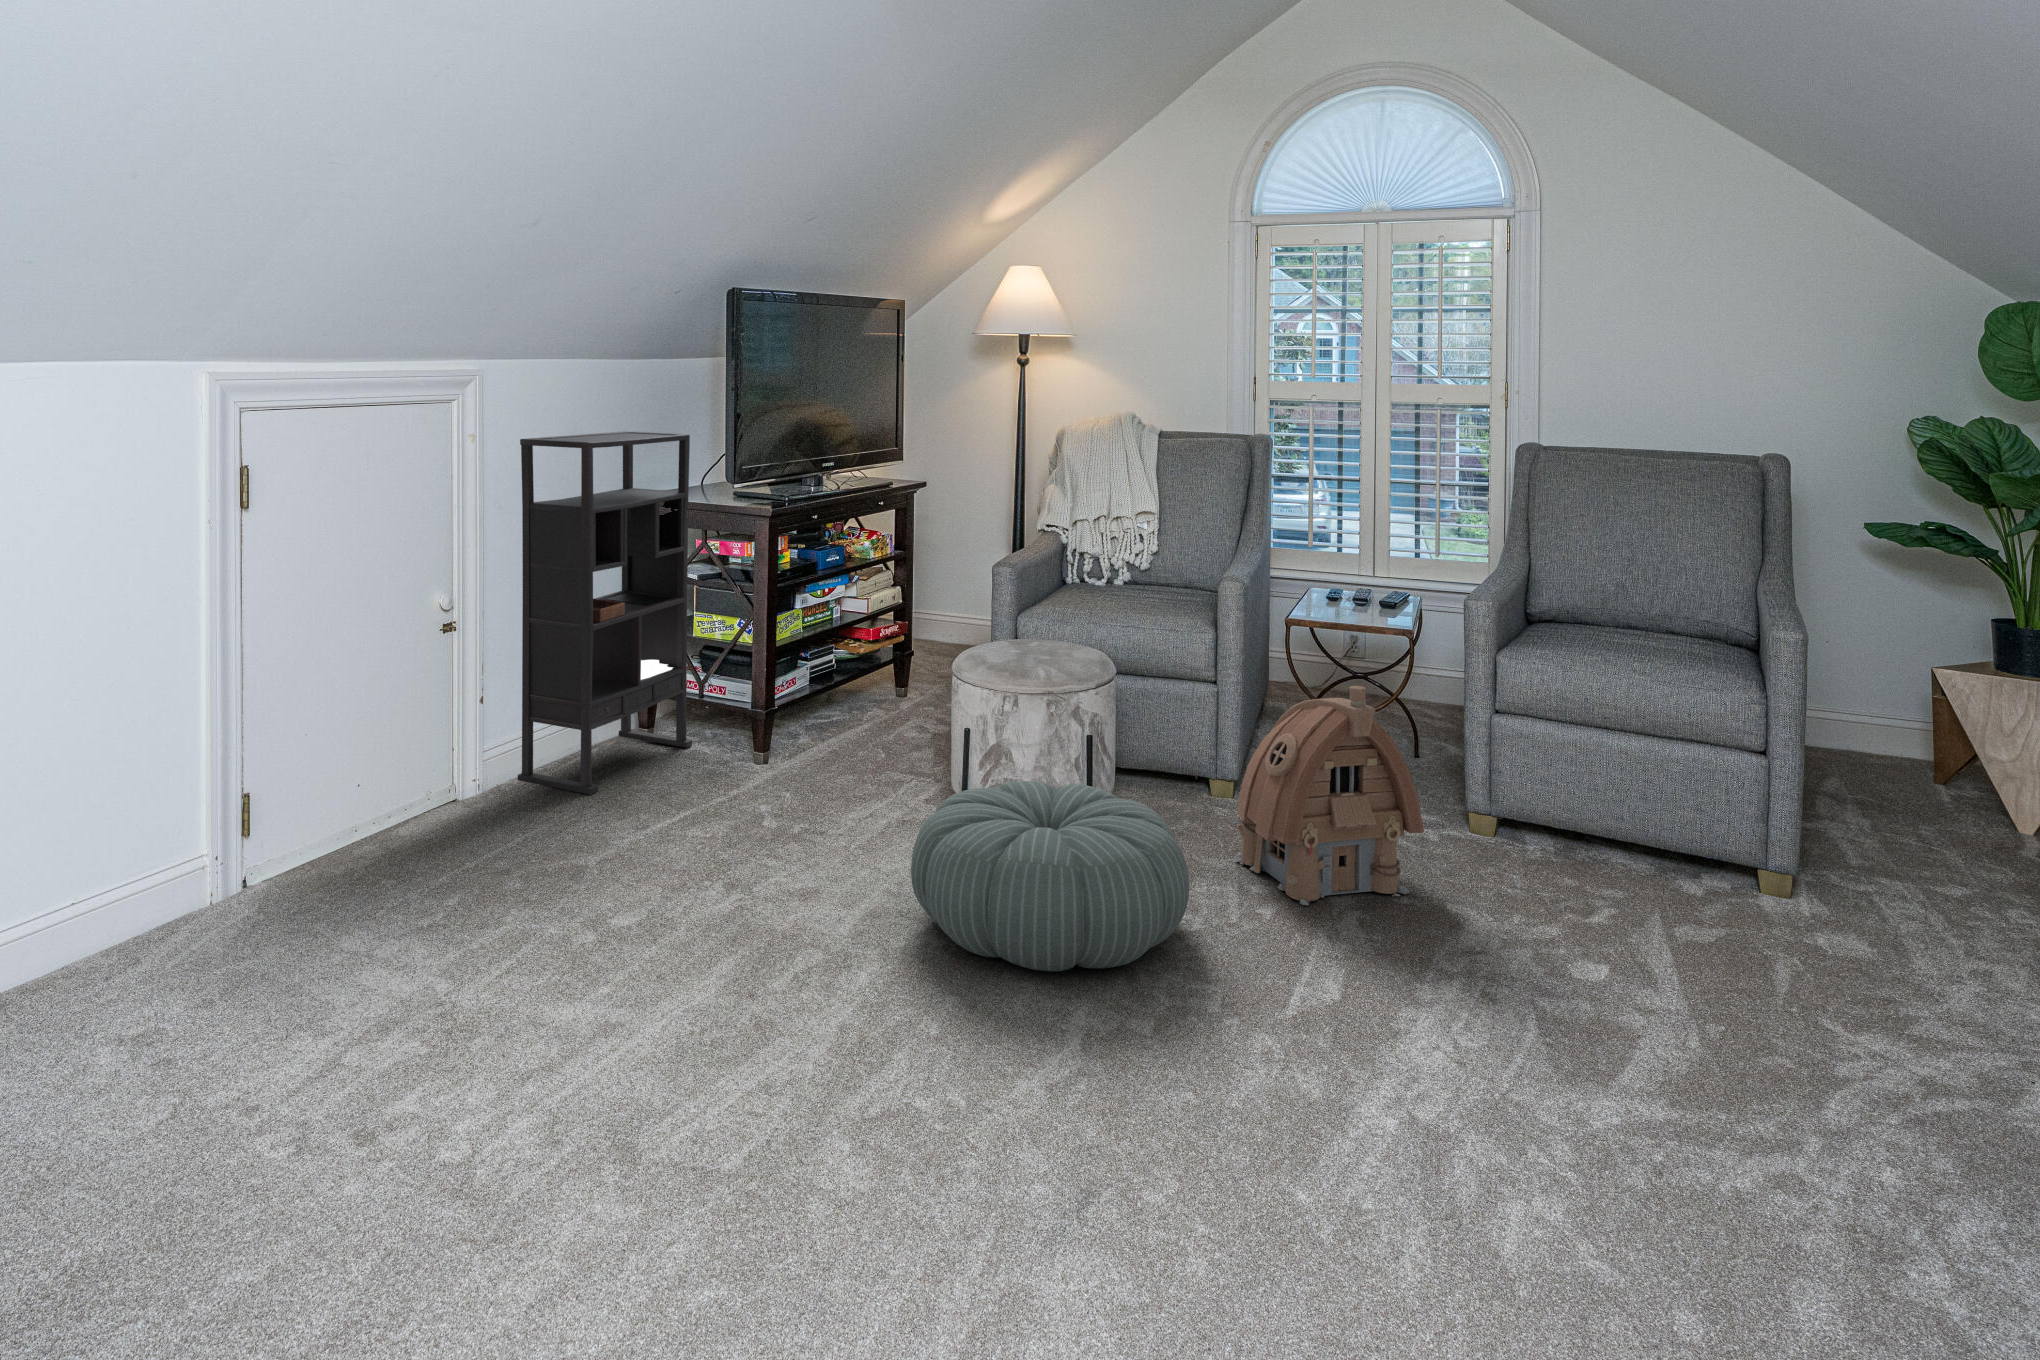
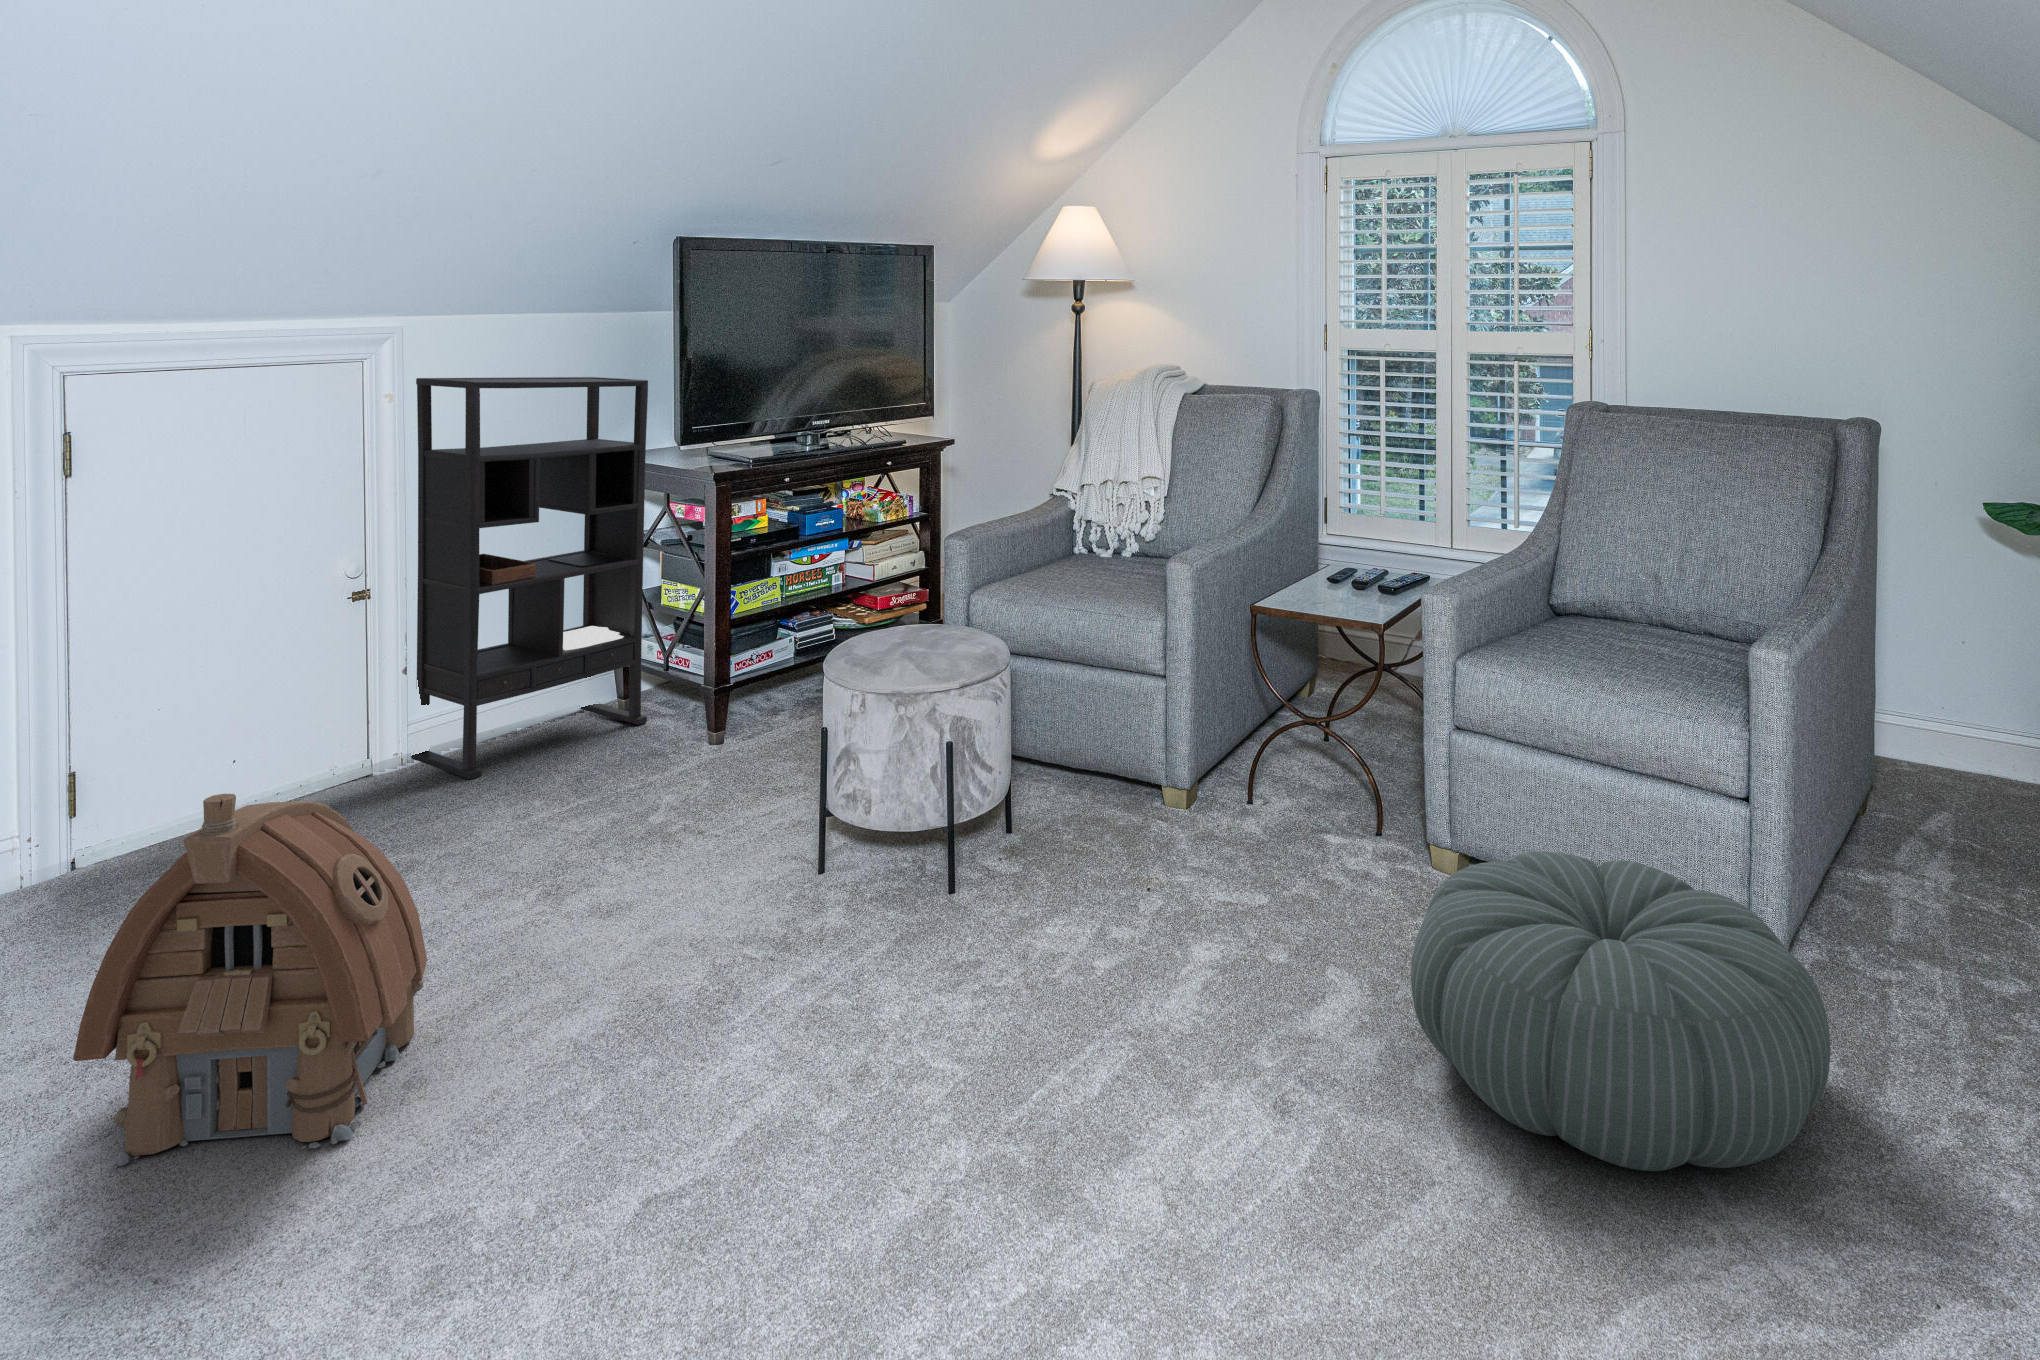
toy house: present [1235,686,1424,905] -> present [73,794,427,1166]
pouf: present [911,781,1189,971] -> present [1411,851,1831,1171]

